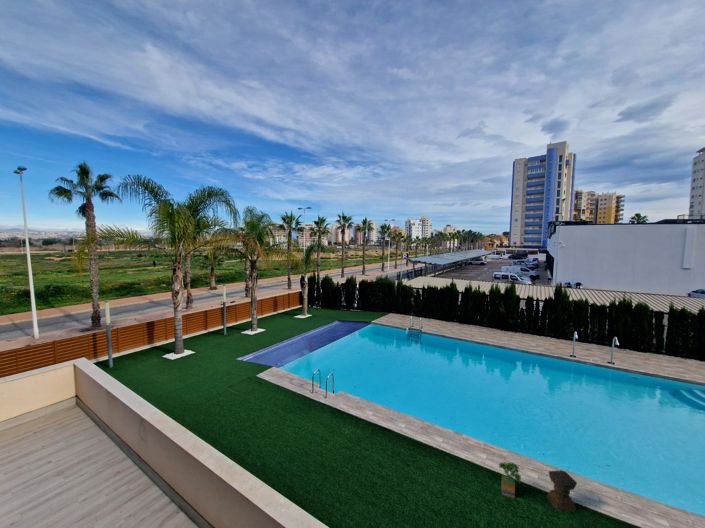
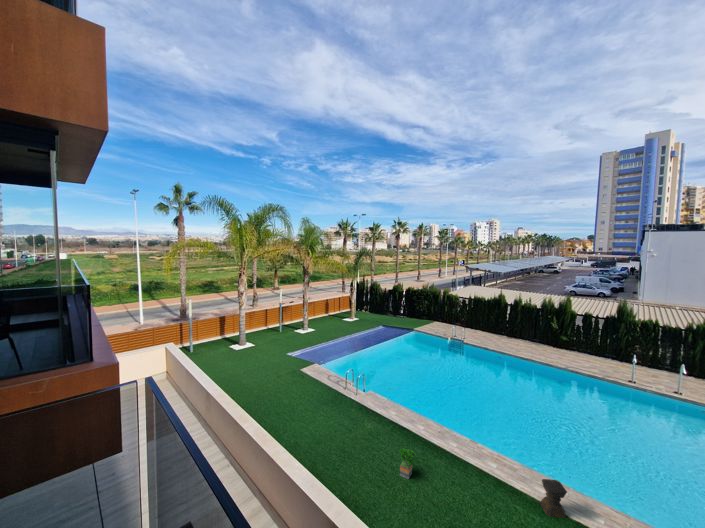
potted tree: present [499,463,521,498] -> present [400,449,415,479]

